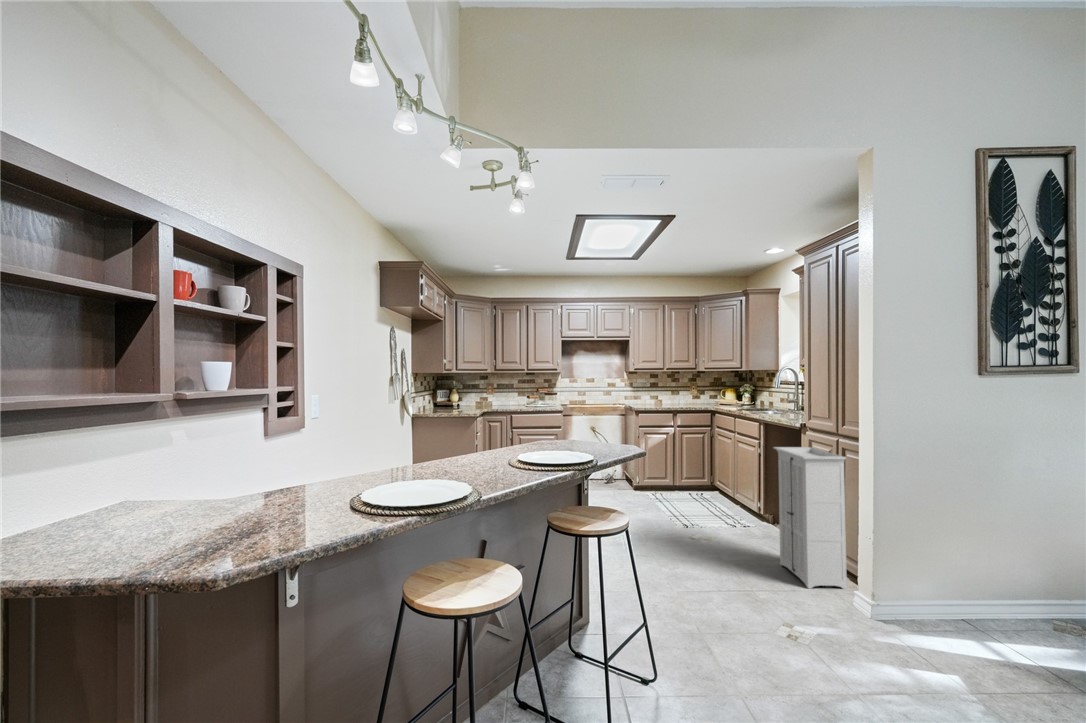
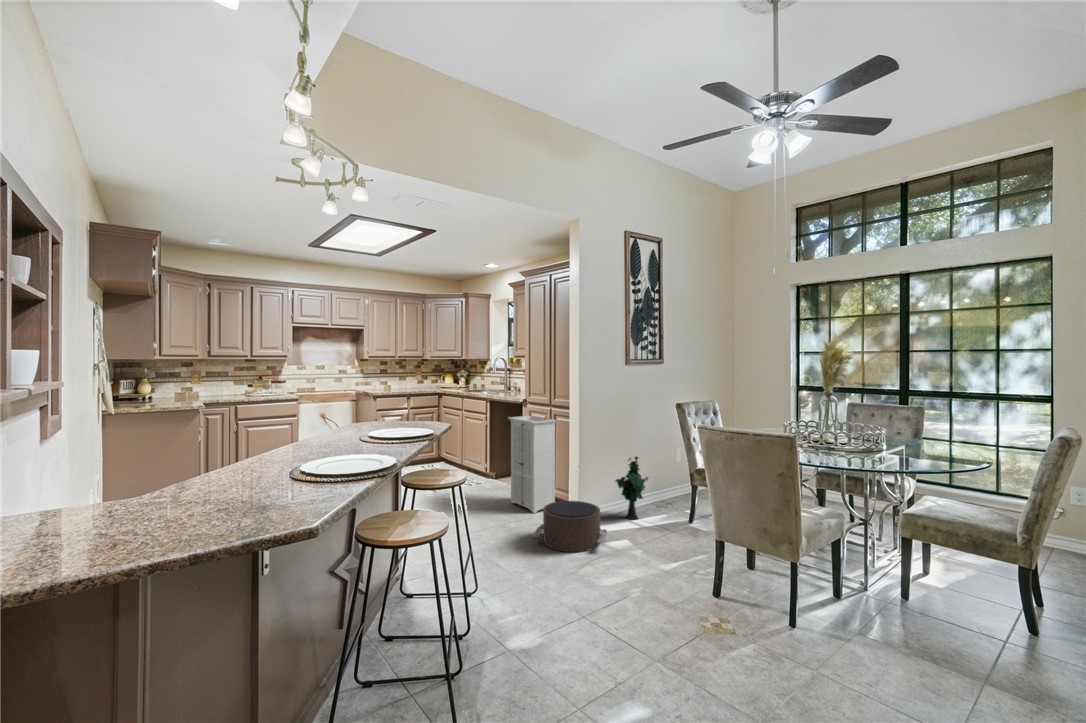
decorative plant: none [955,536,1036,649] -> present [615,457,648,520]
pouf: none [781,582,923,679] -> present [533,501,607,552]

